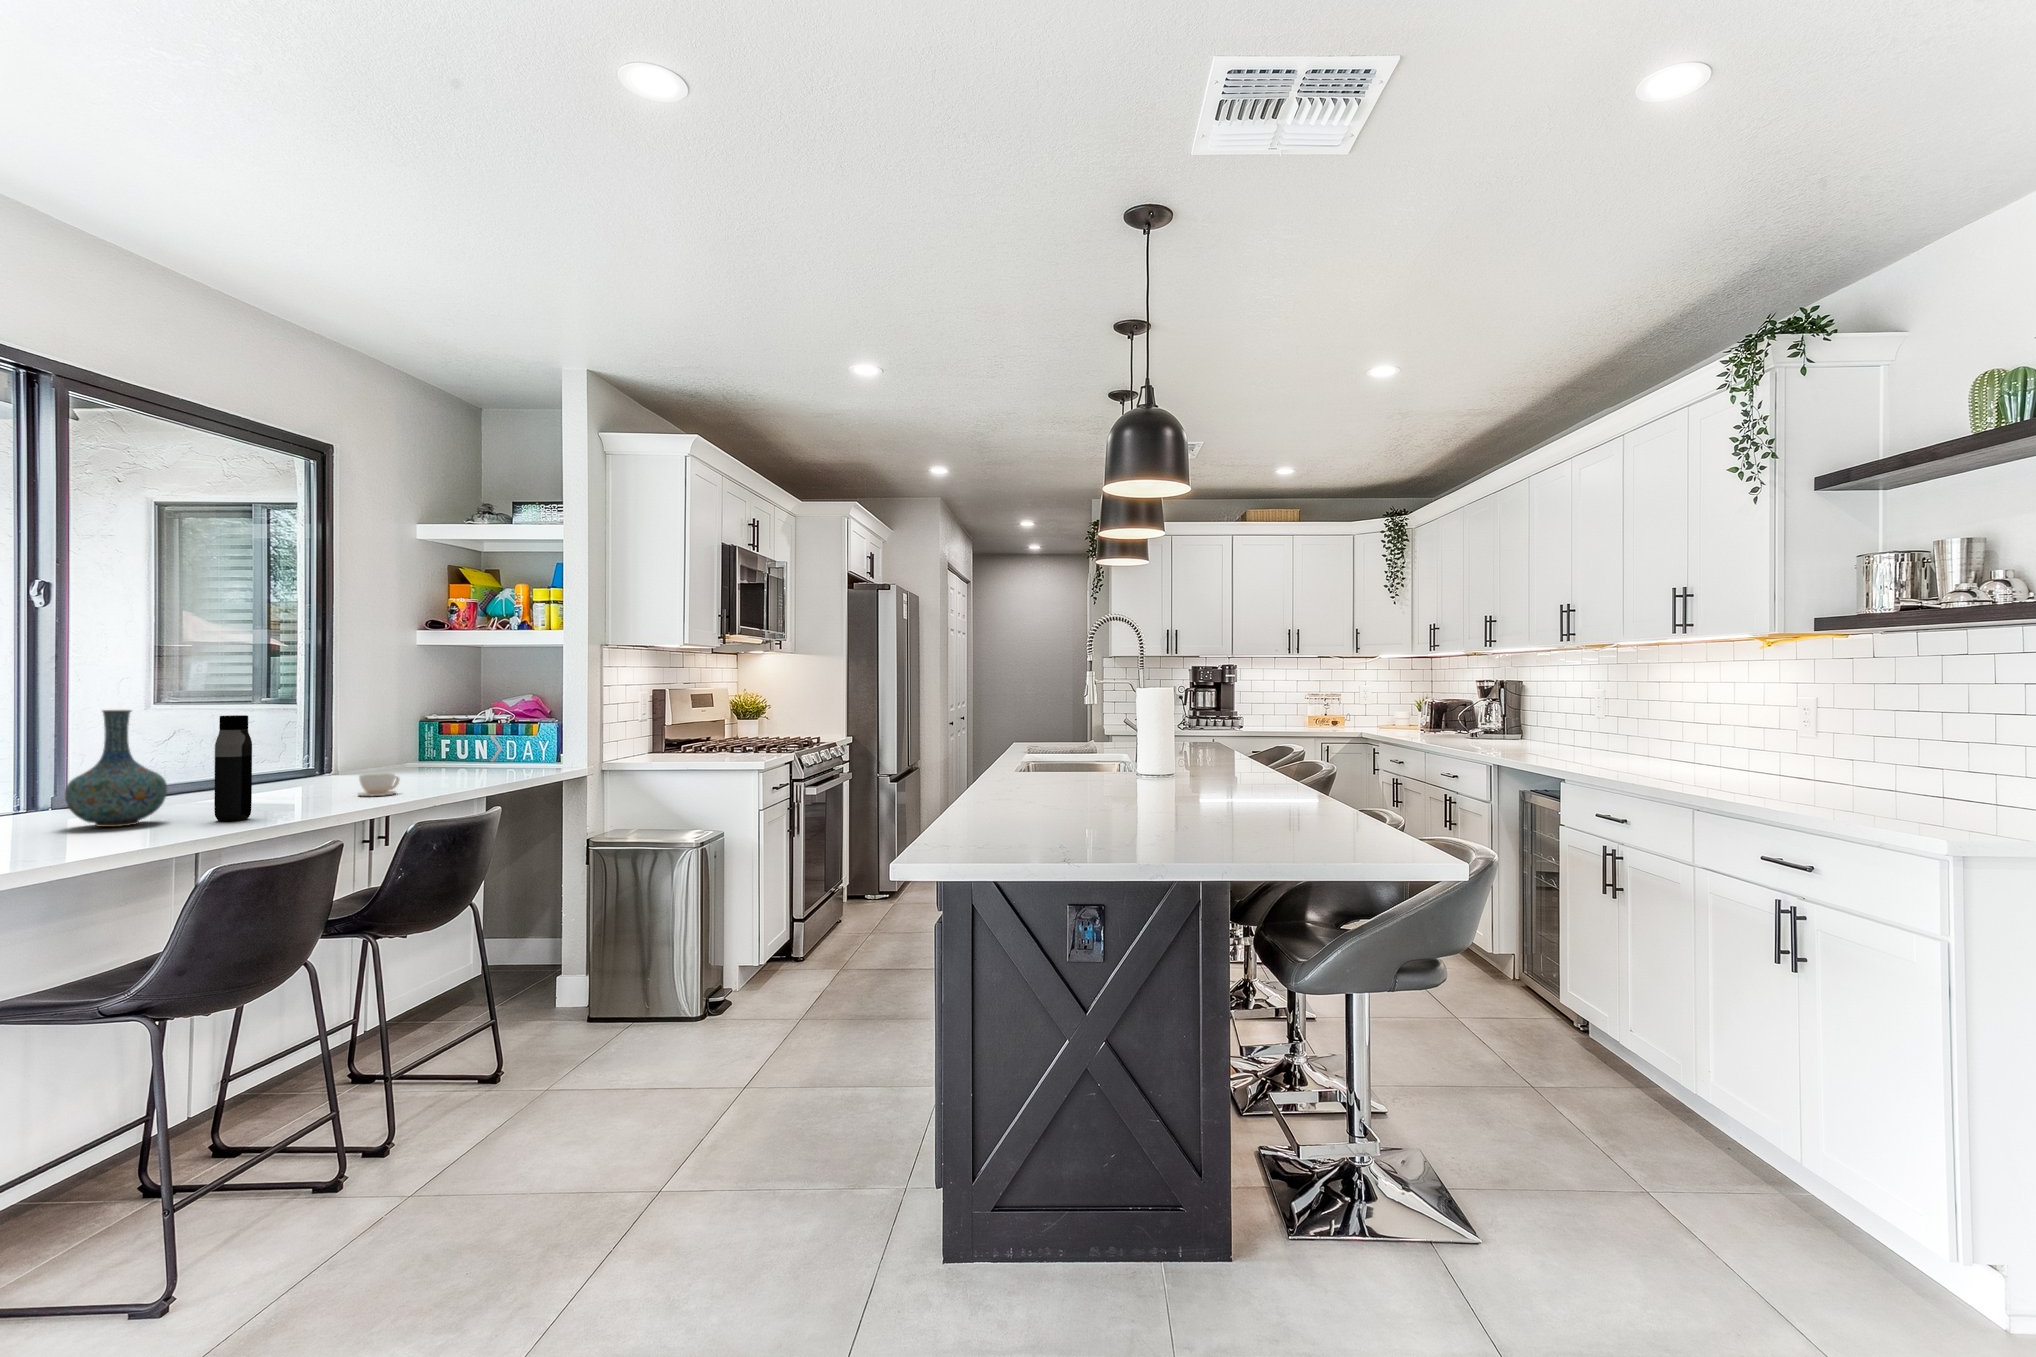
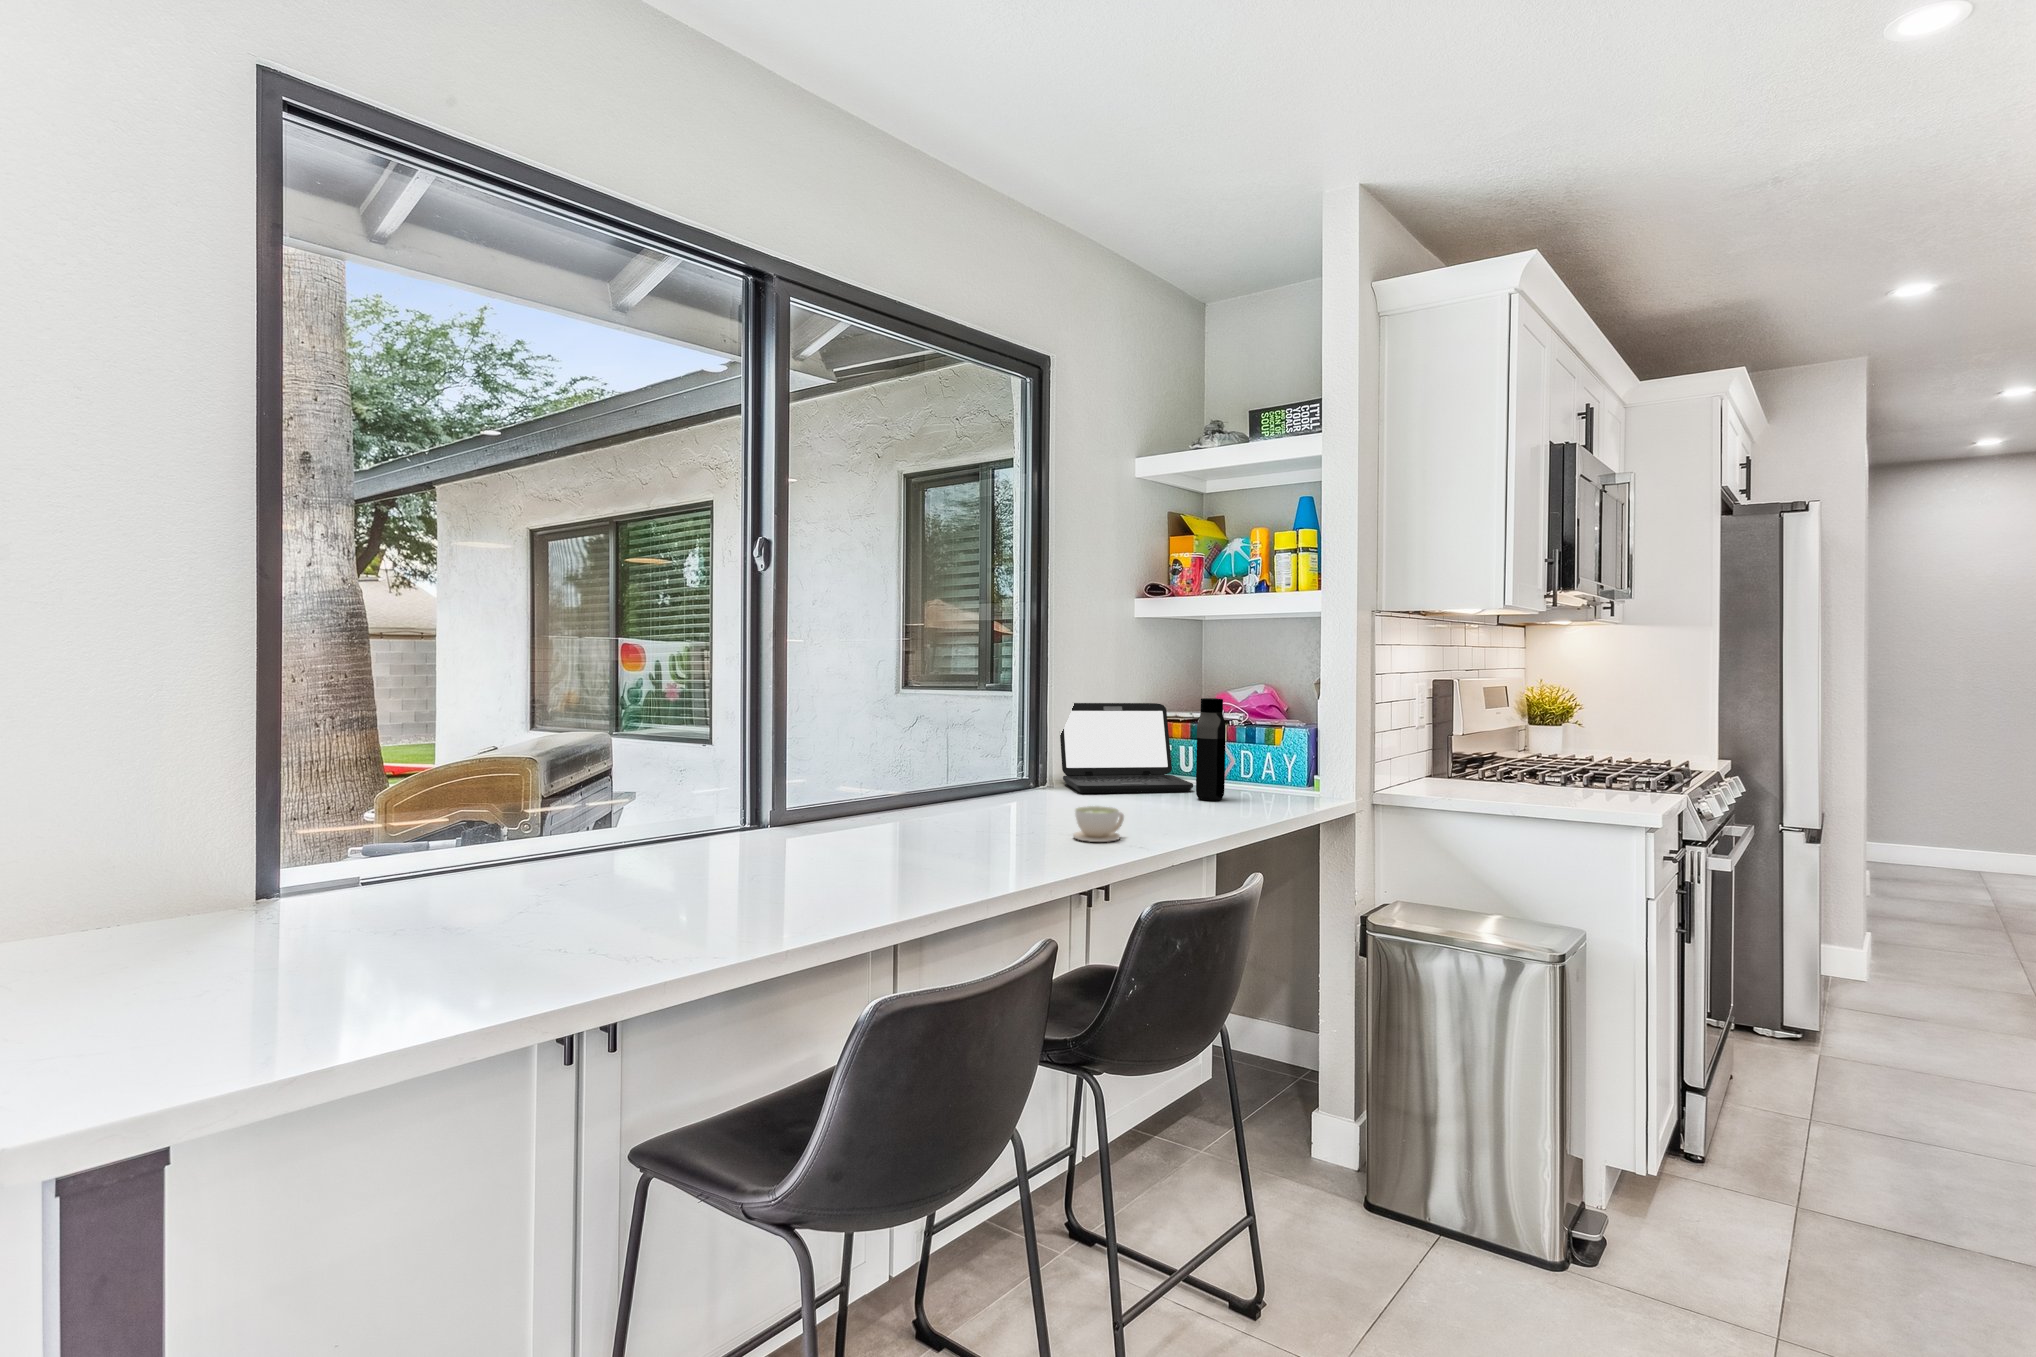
vase: present [65,710,167,827] -> none [749,717,855,879]
laptop: none [348,710,465,776] -> present [1060,703,1193,793]
water bottle: present [214,715,252,821] -> present [1196,698,1226,801]

